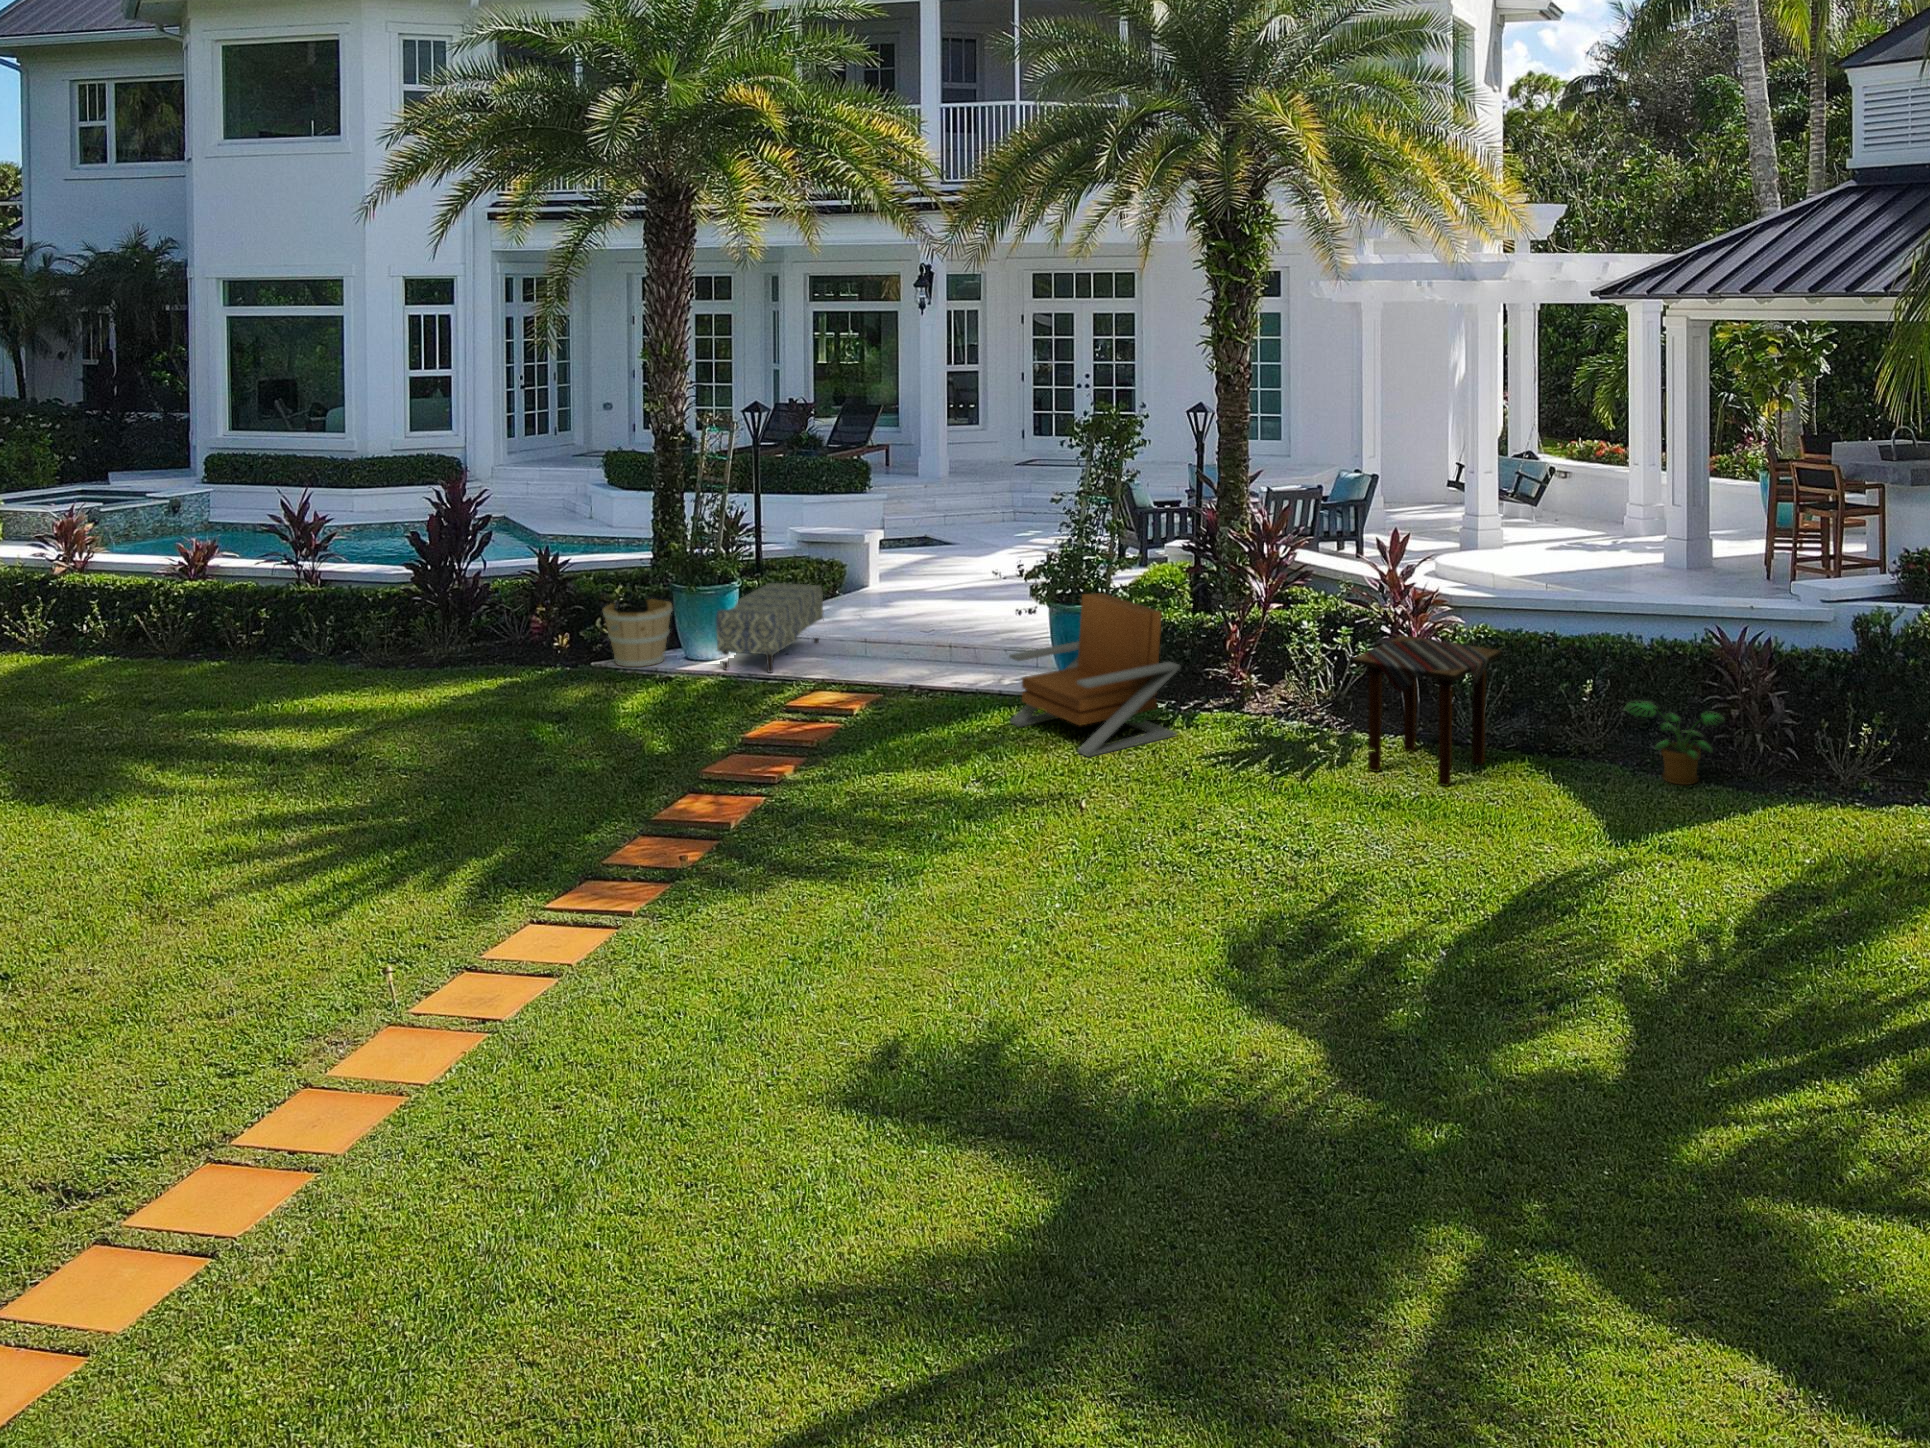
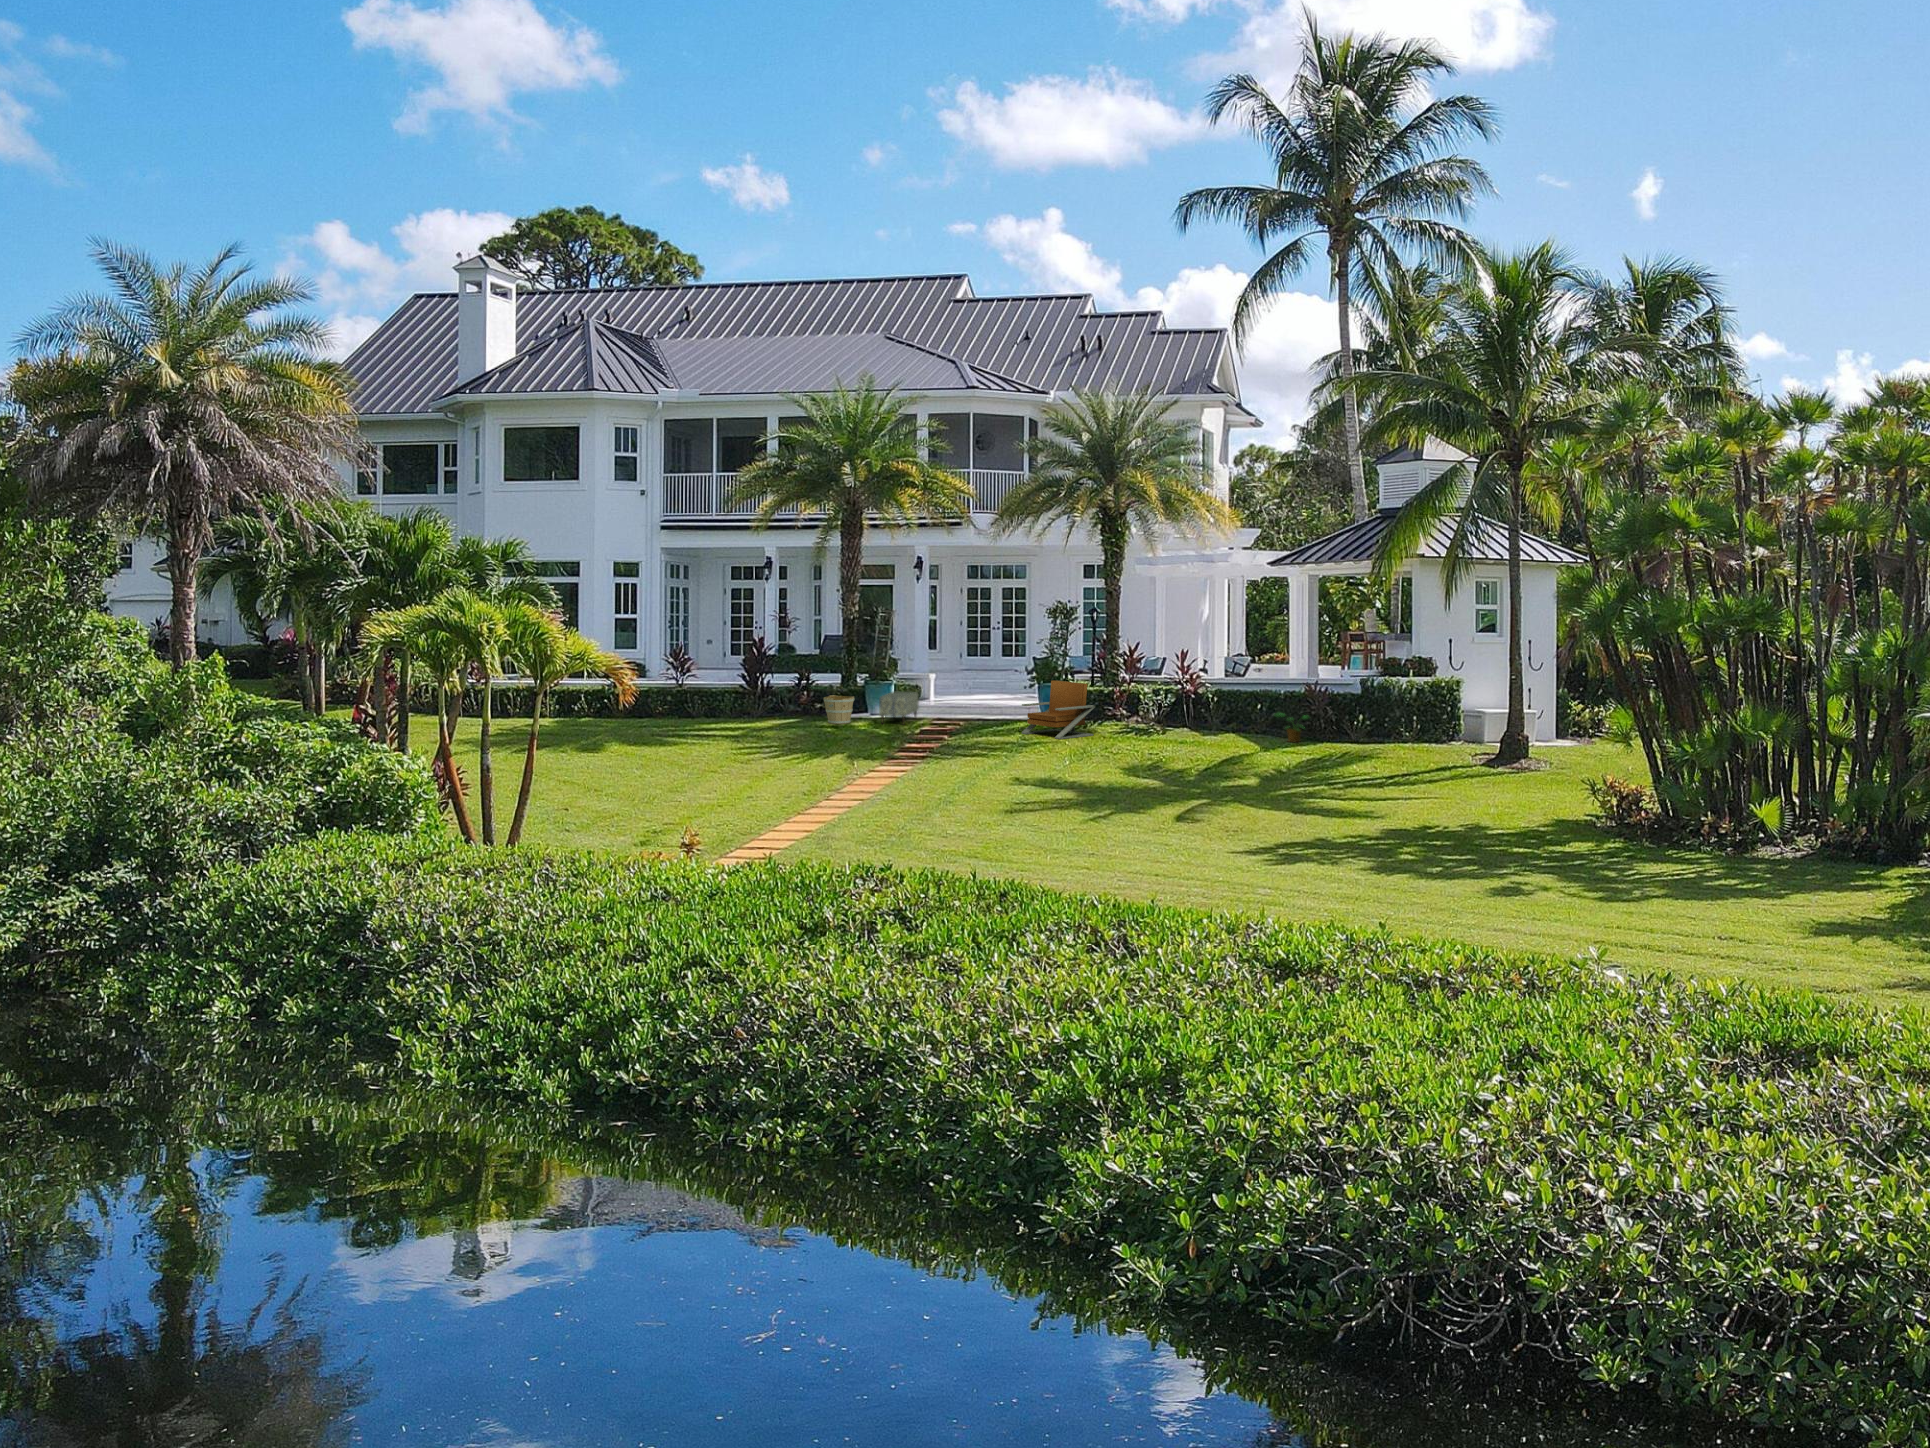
side table: present [1352,635,1502,786] -> none [1167,692,1226,743]

